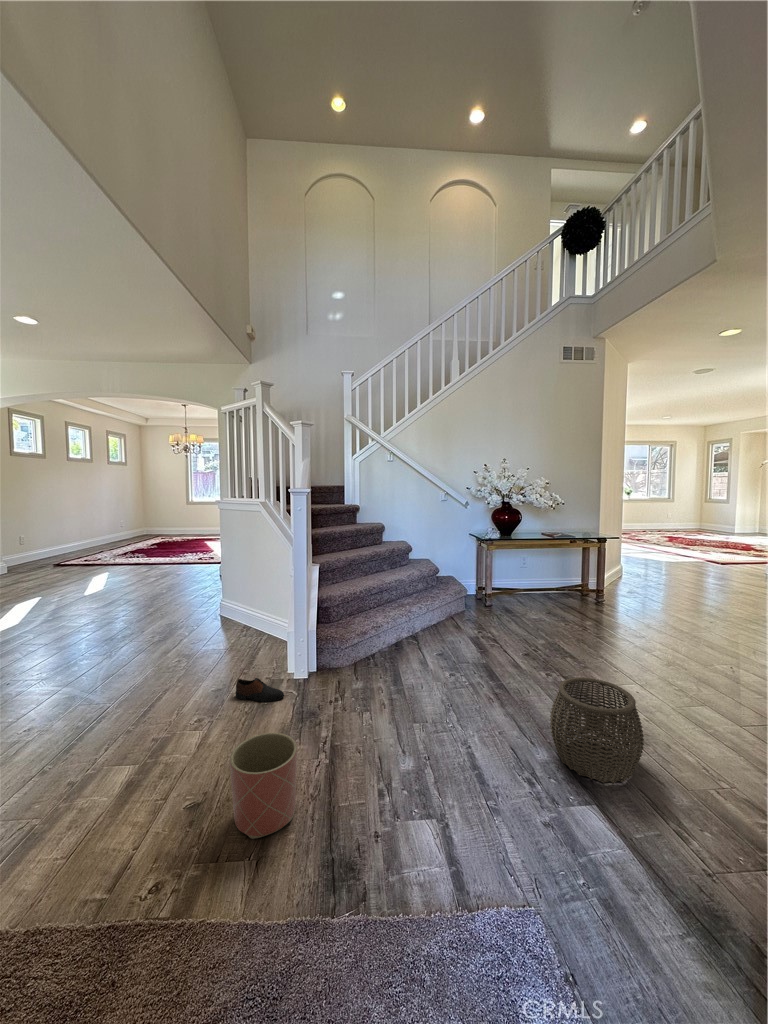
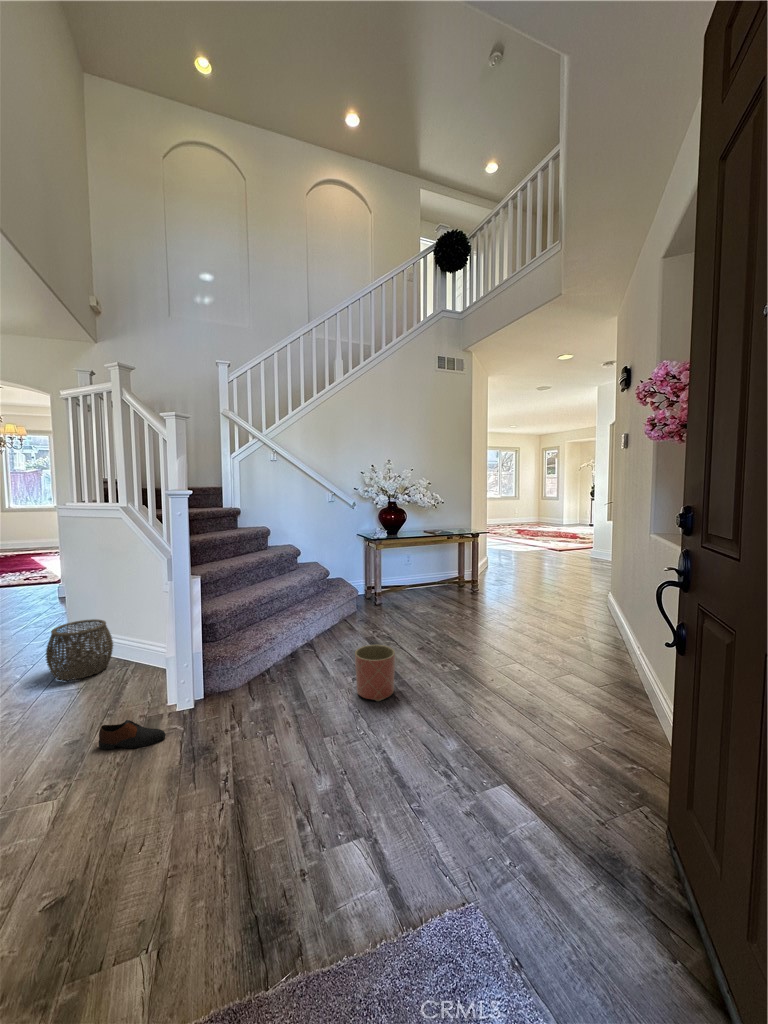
woven basket: present [550,677,644,784] -> present [46,619,113,680]
planter: present [230,733,297,839] -> present [355,645,395,701]

